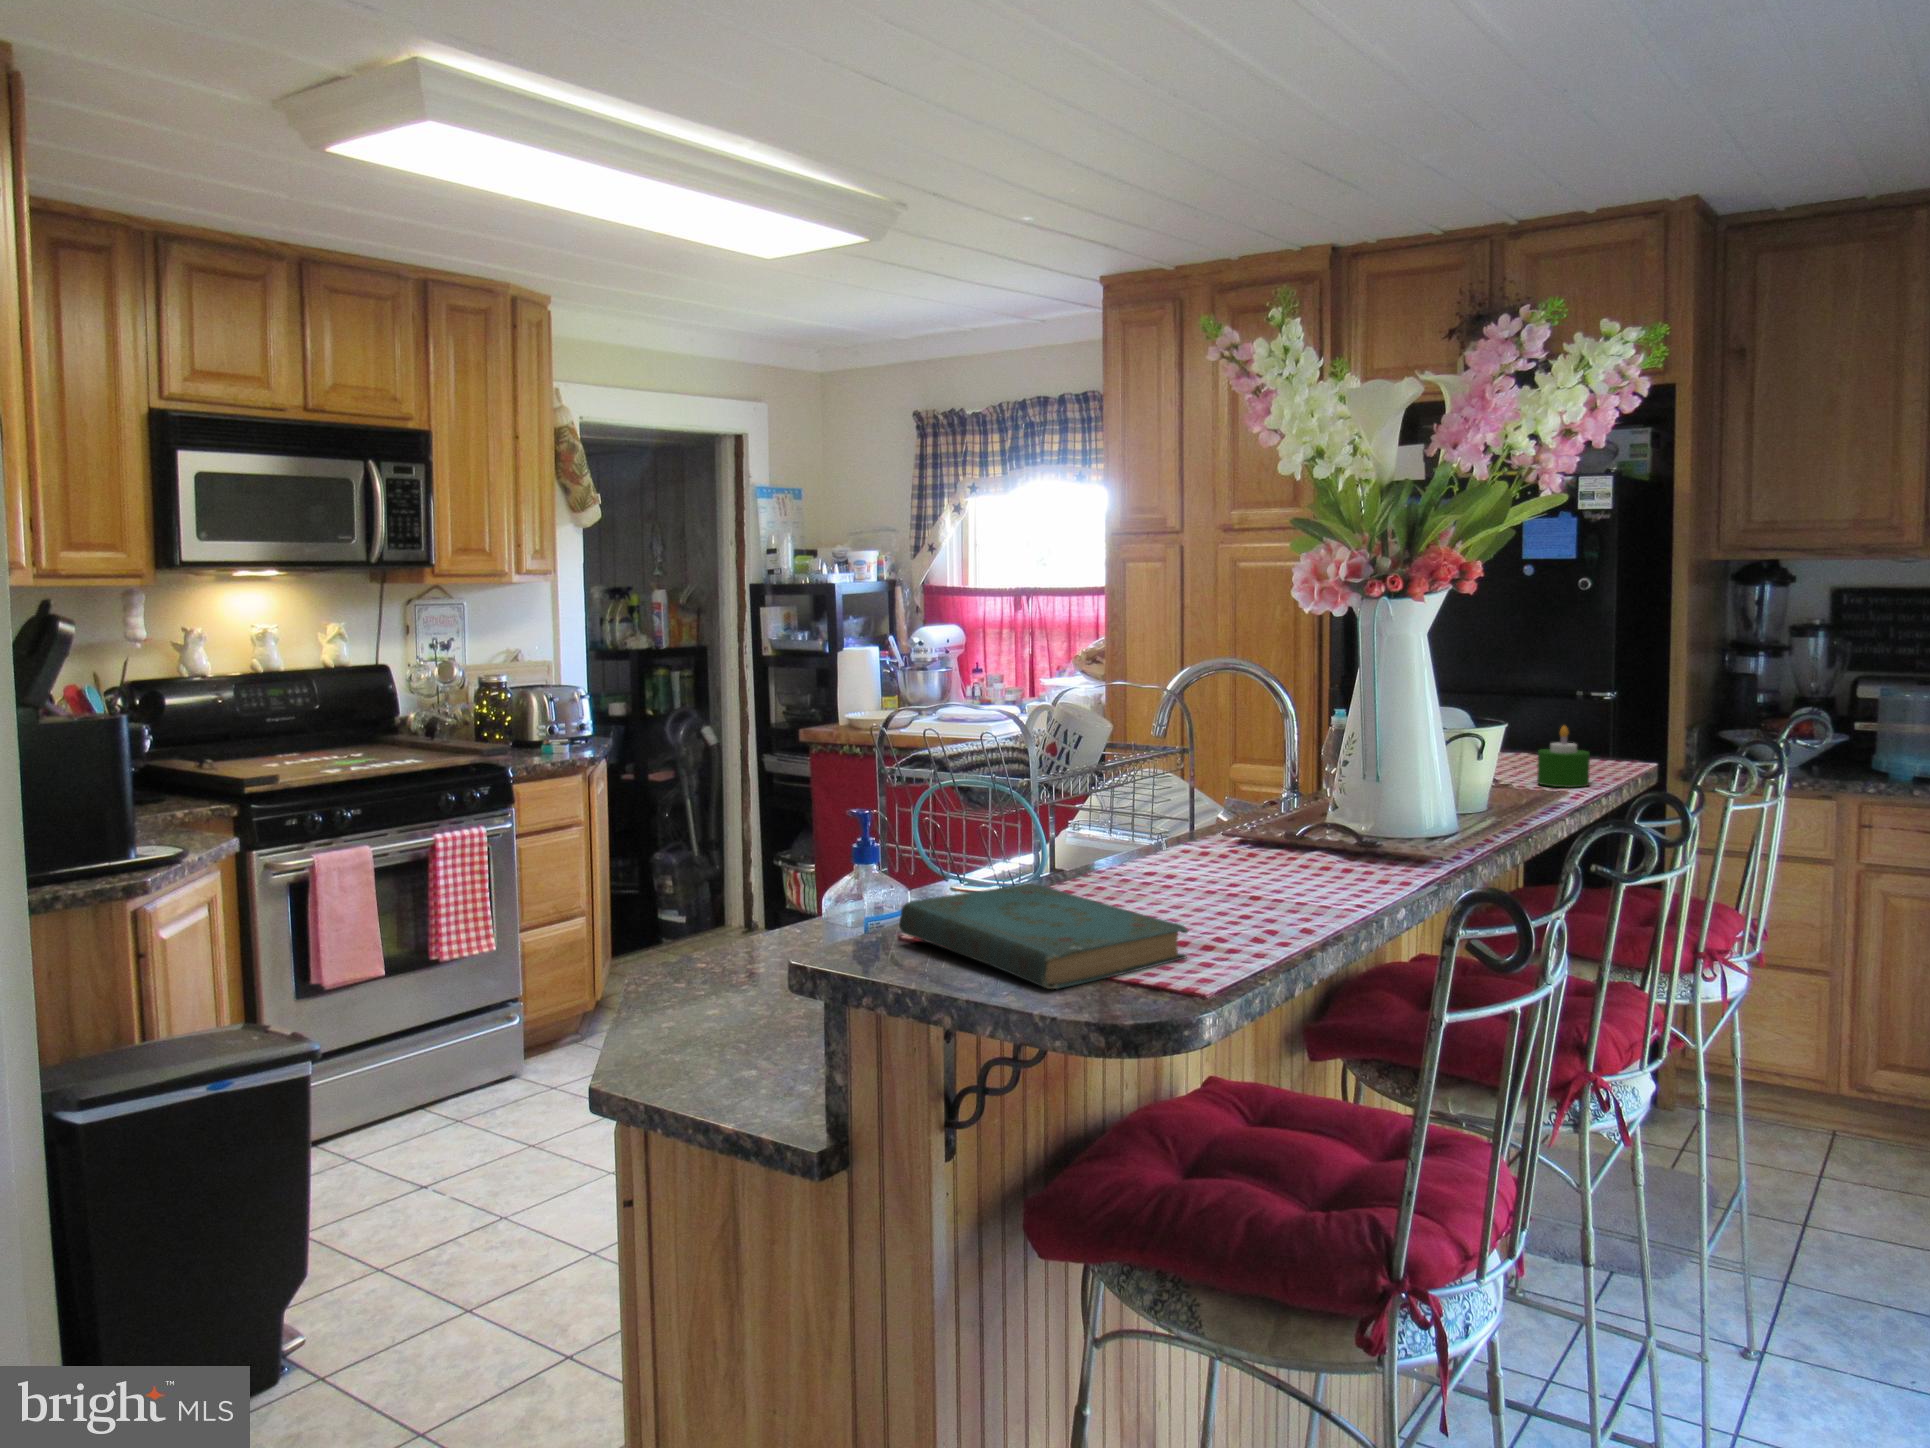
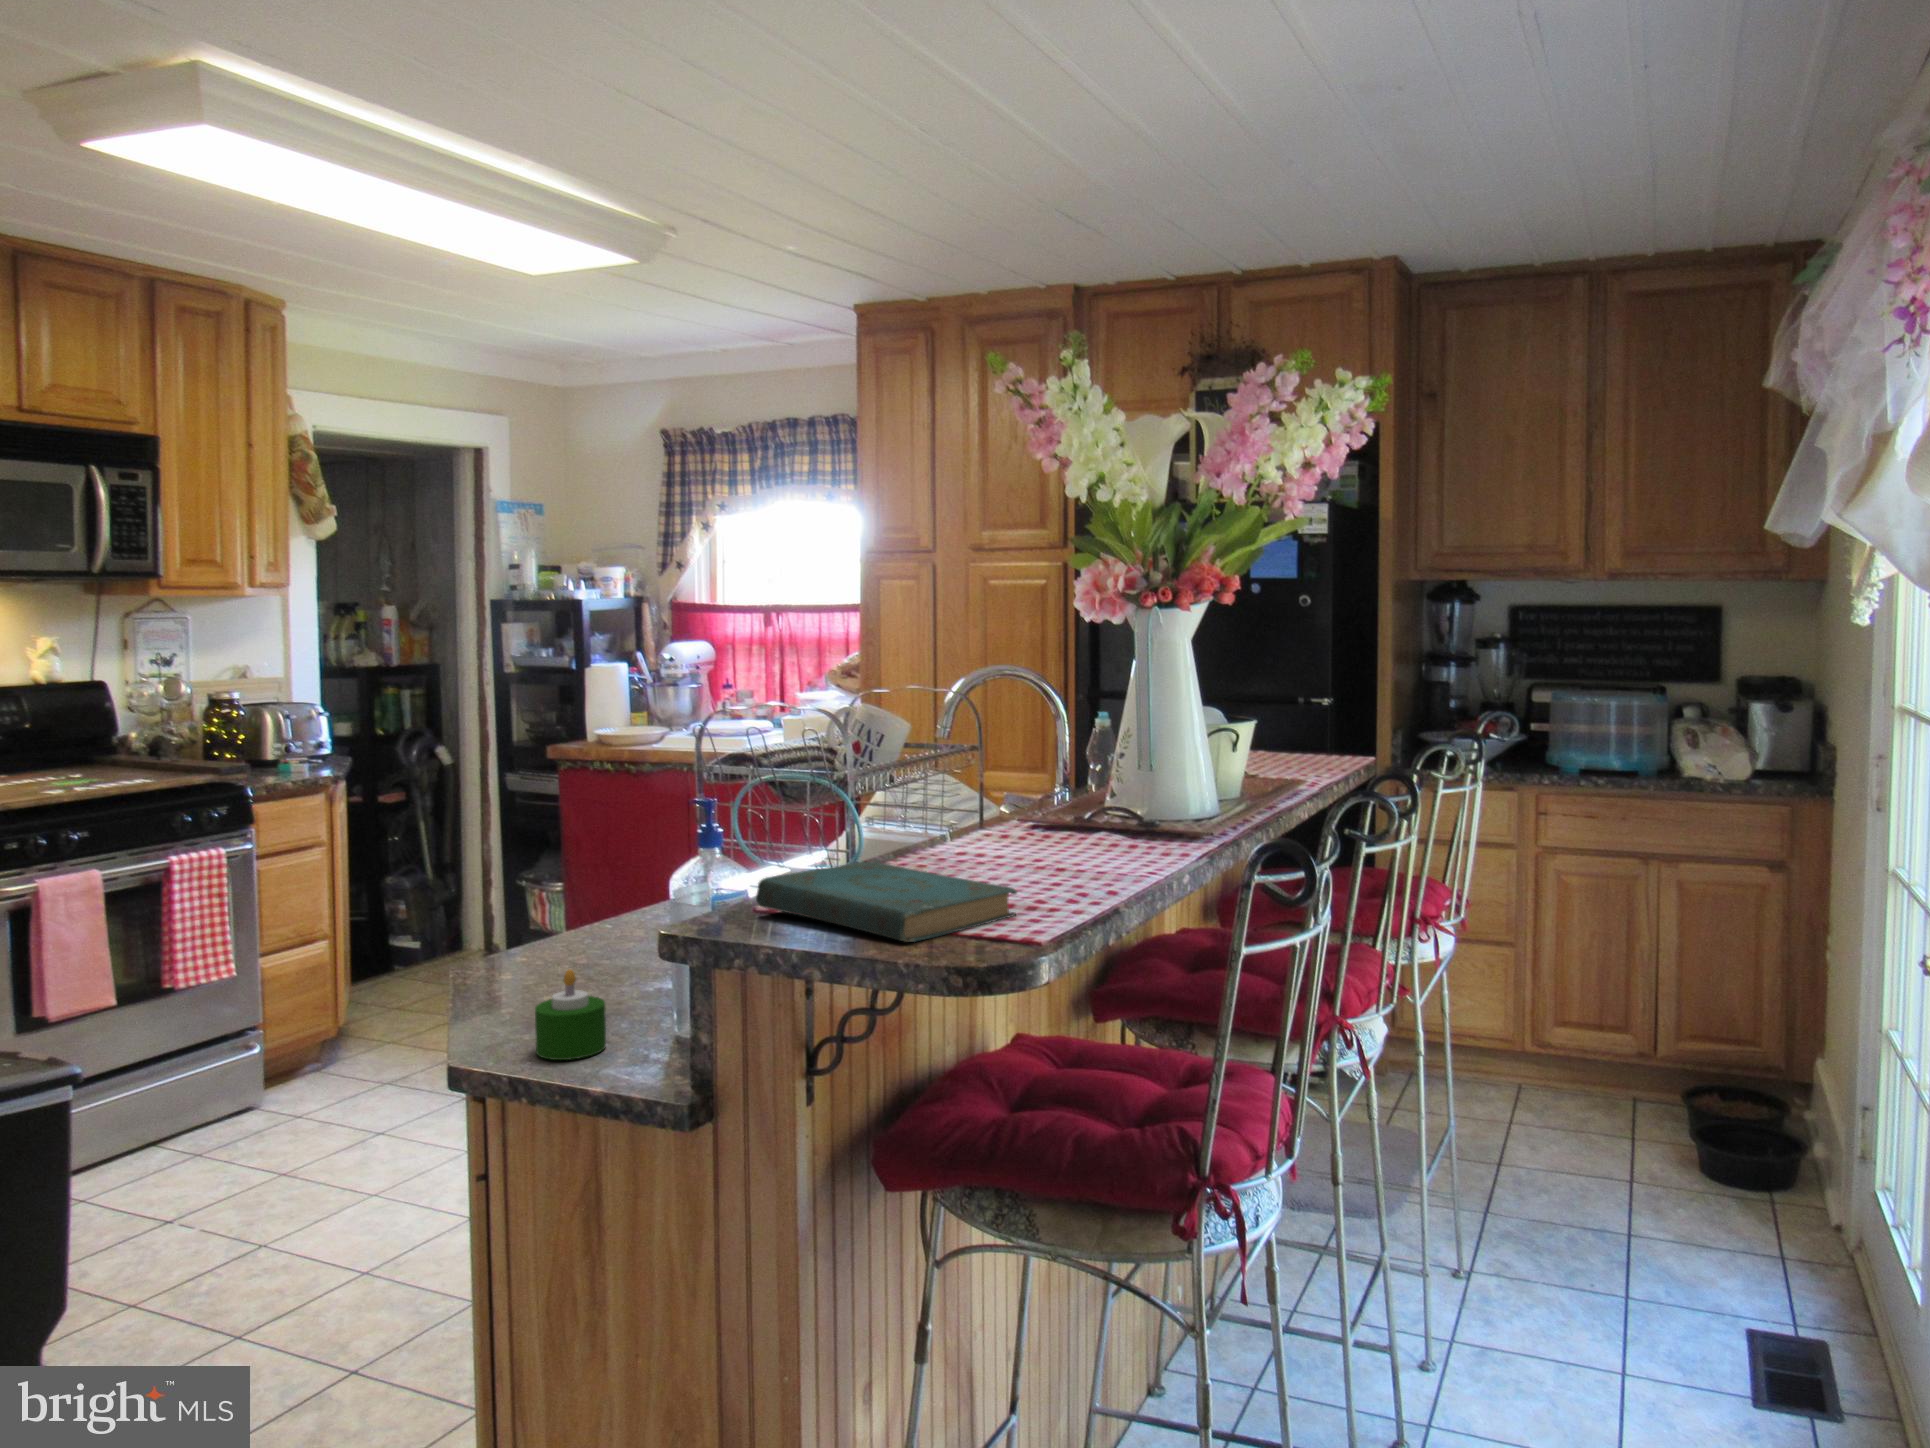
candle: present [1537,726,1590,787] -> present [535,970,606,1060]

